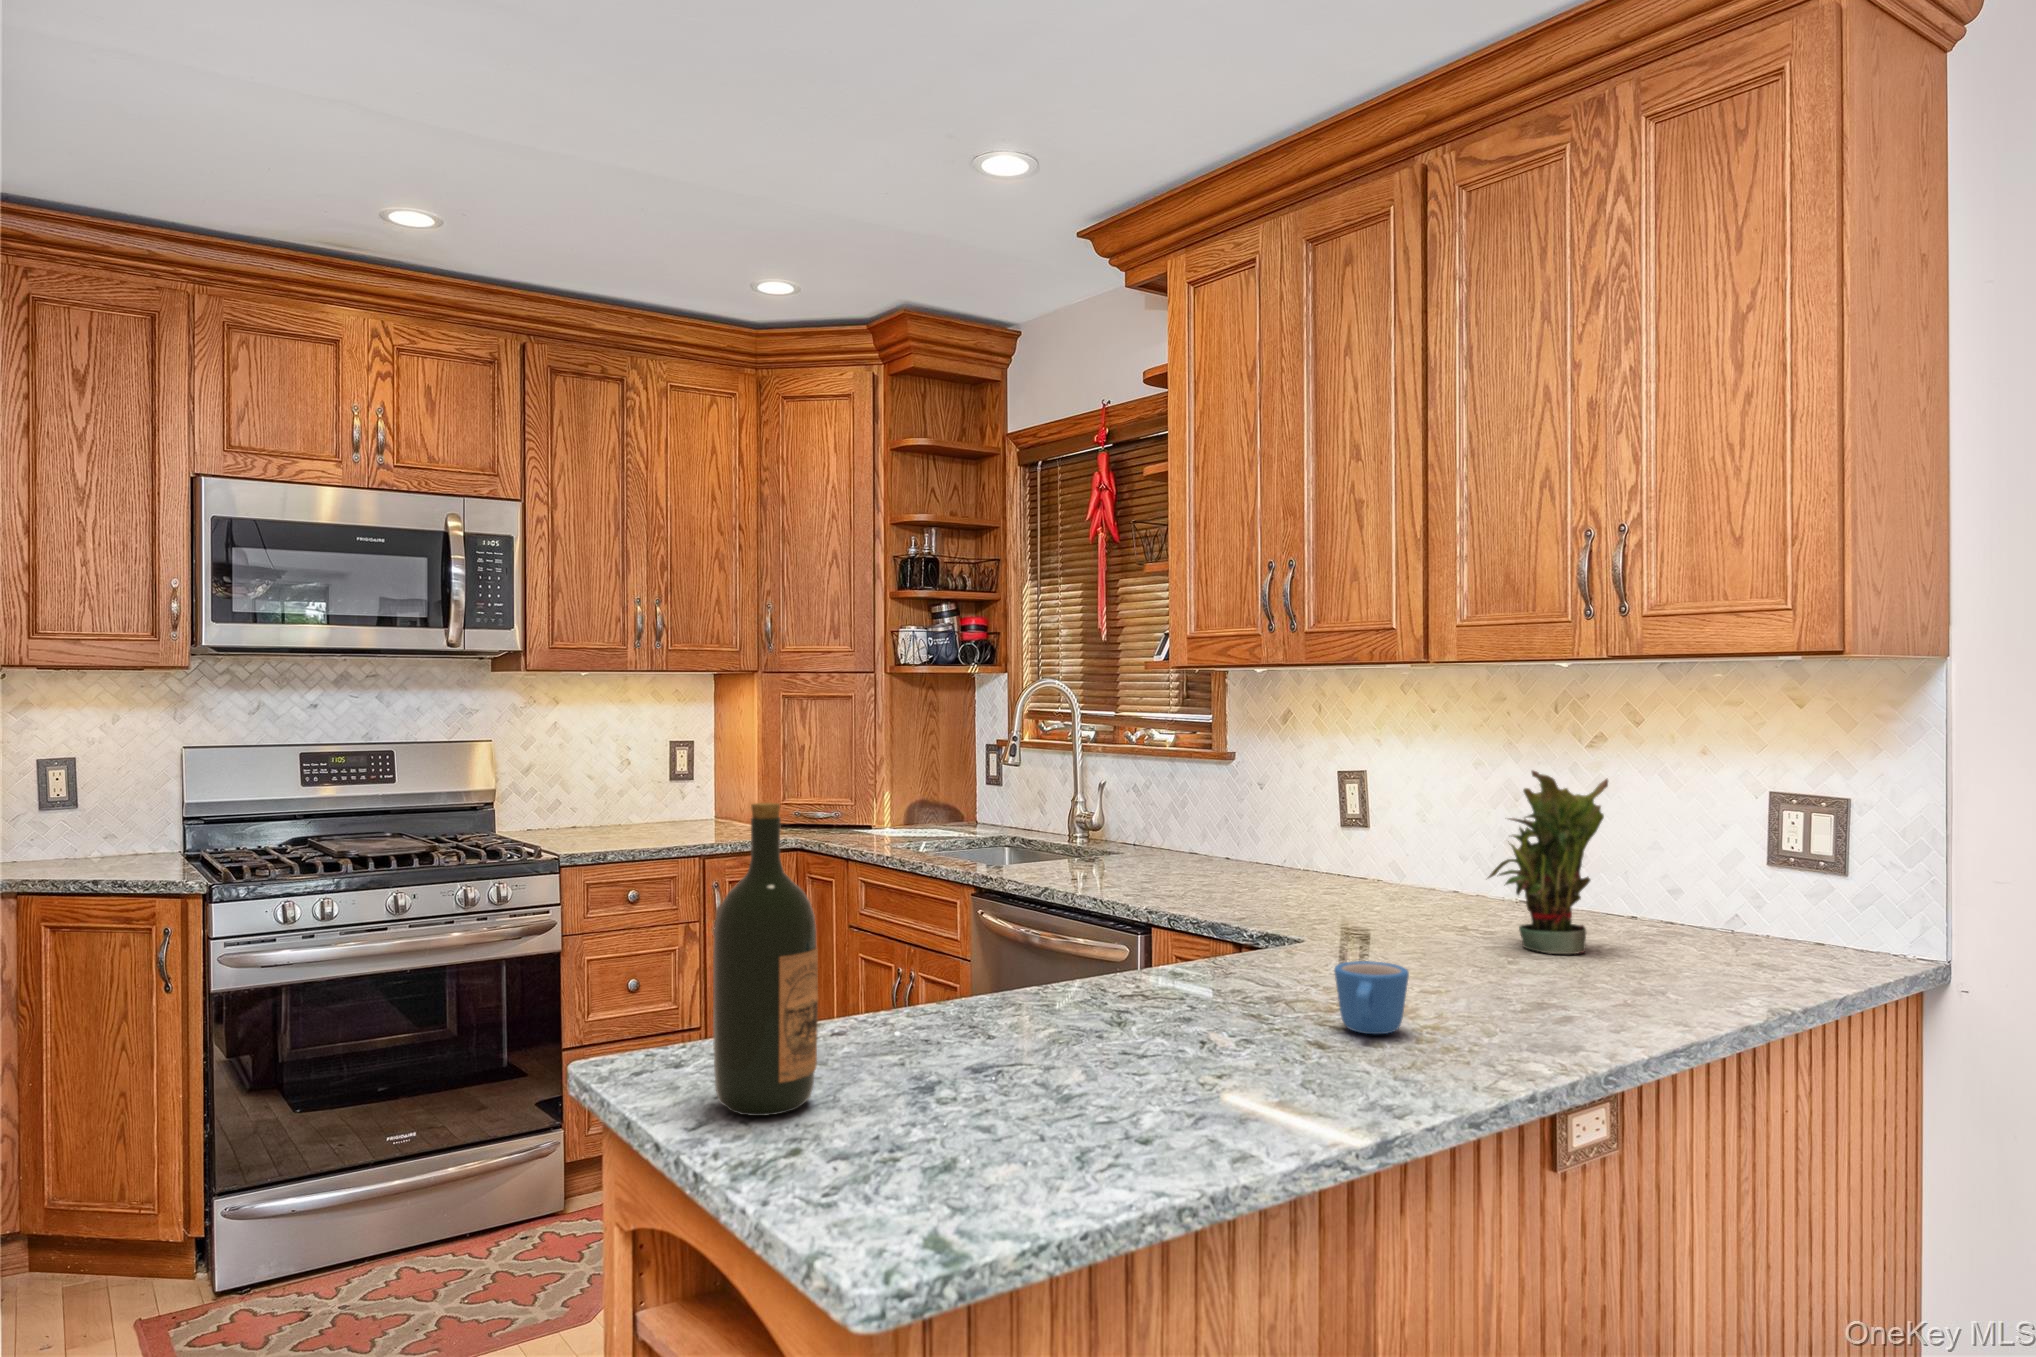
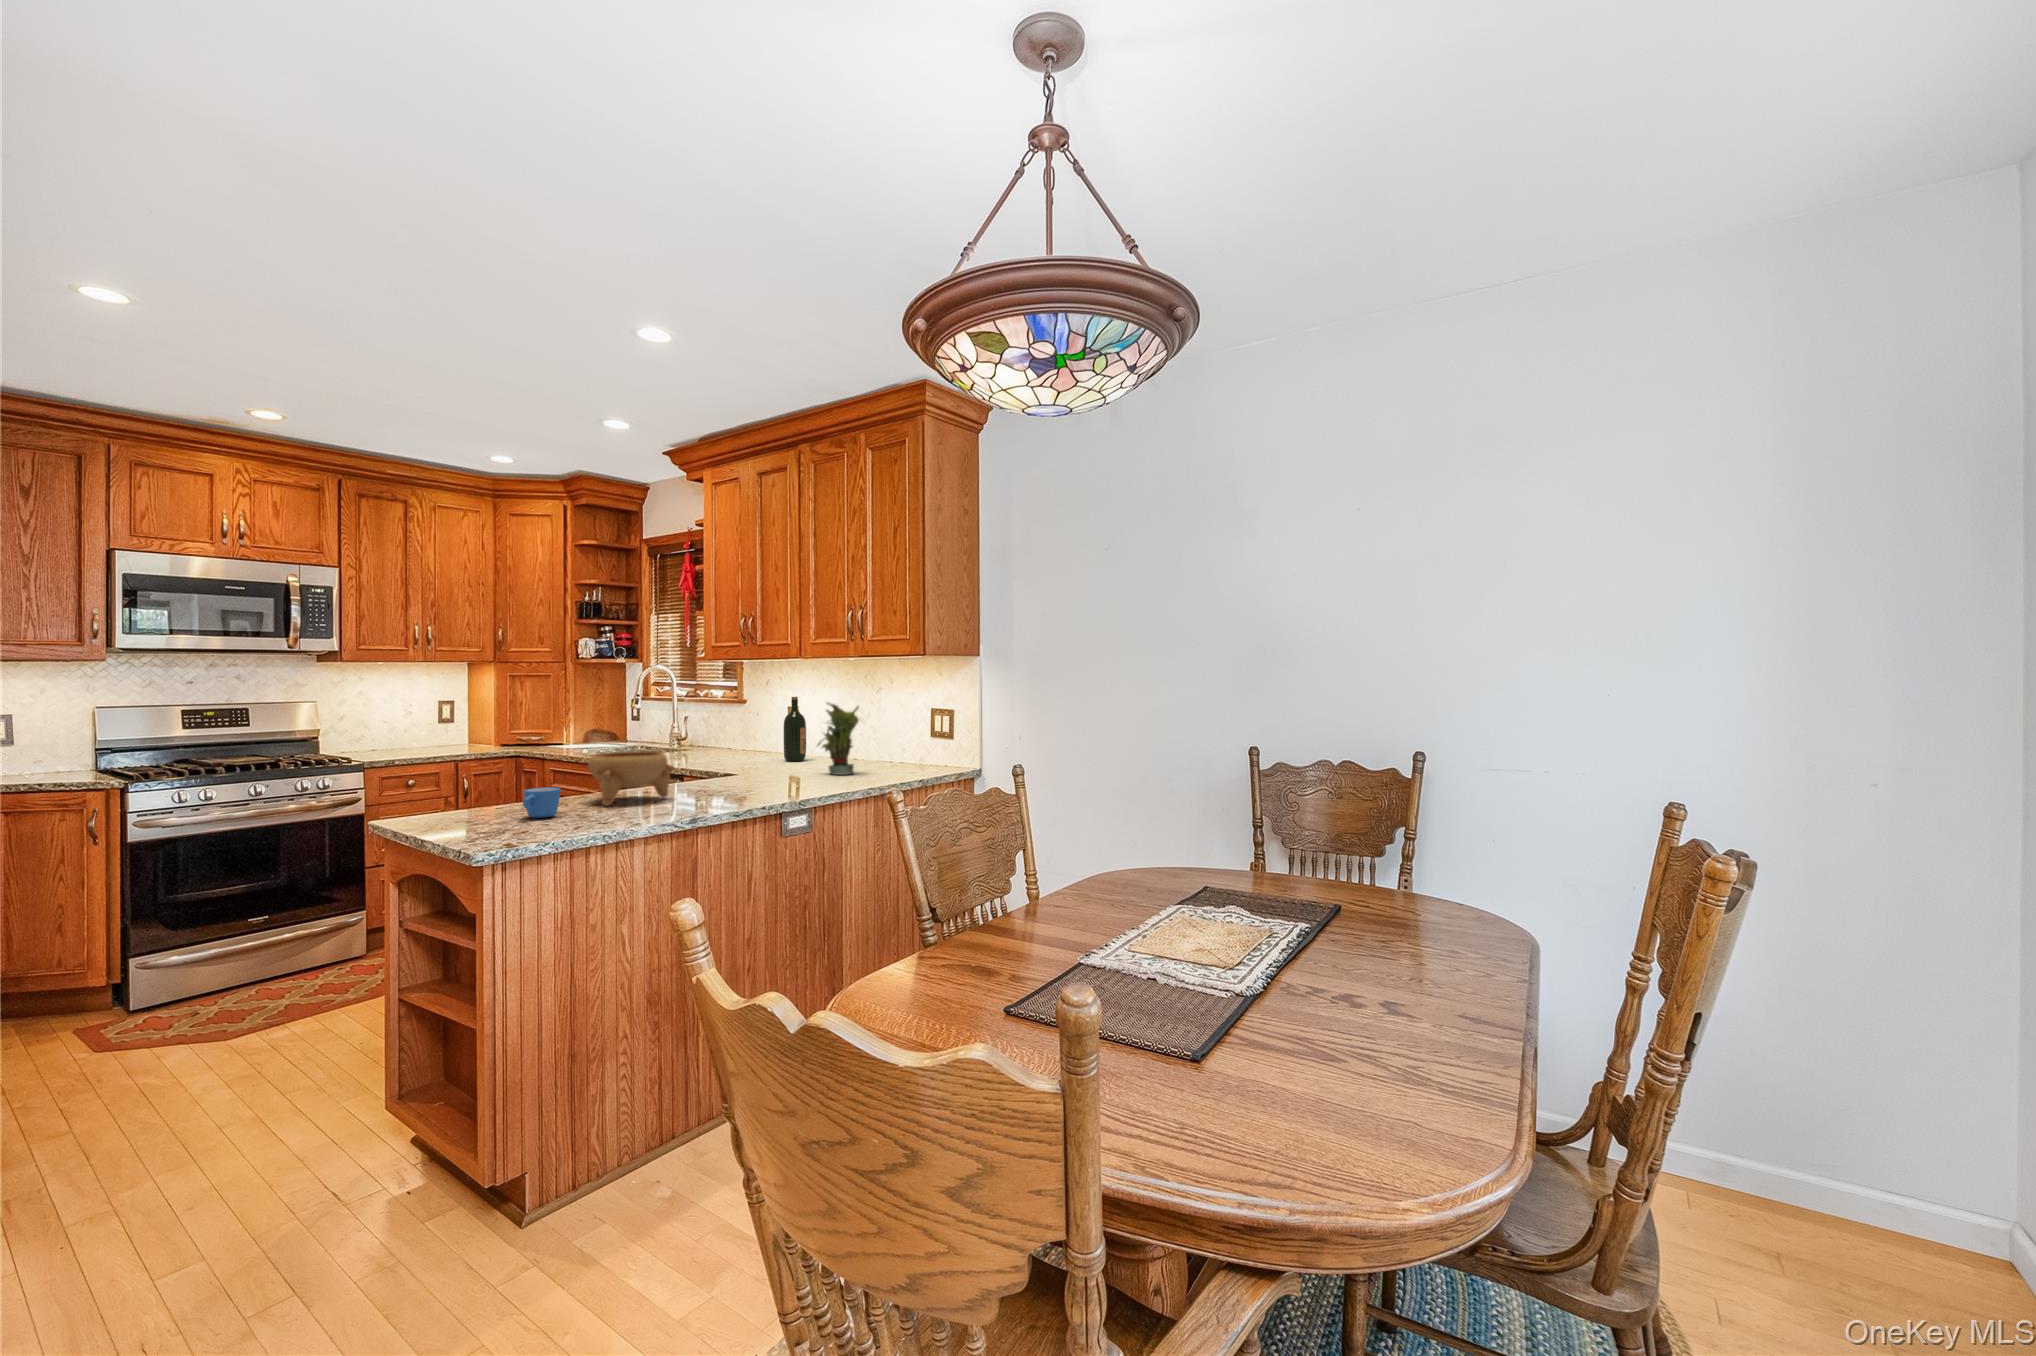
wine bottle: present [713,803,818,1116] -> present [783,697,806,761]
bowl: none [1043,900,1242,1059] -> present [588,751,674,806]
mug: present [1334,961,1409,1034] -> present [523,787,561,818]

